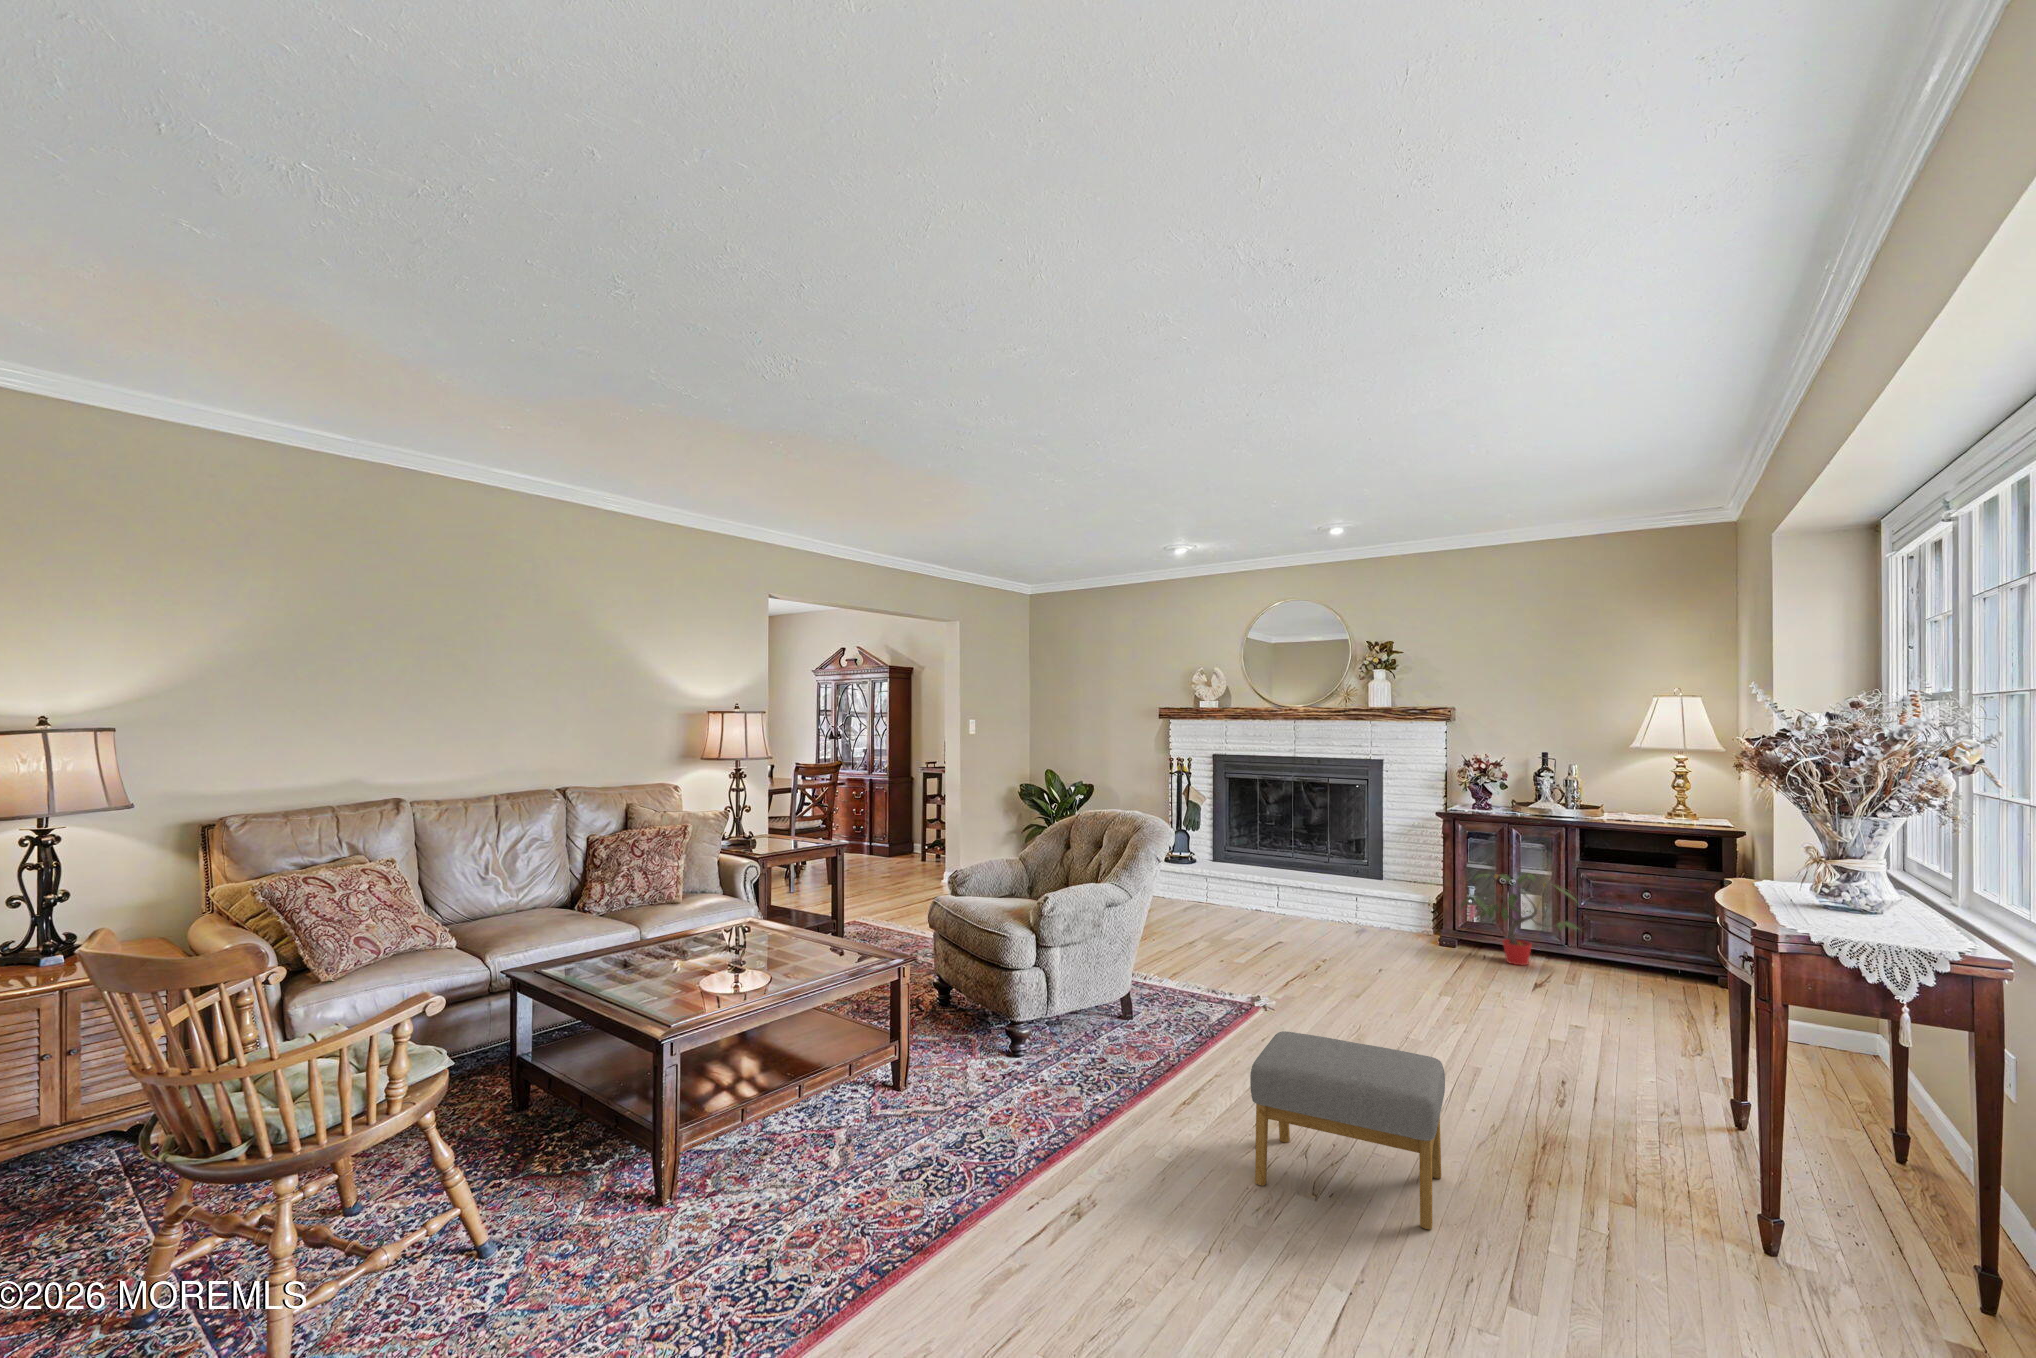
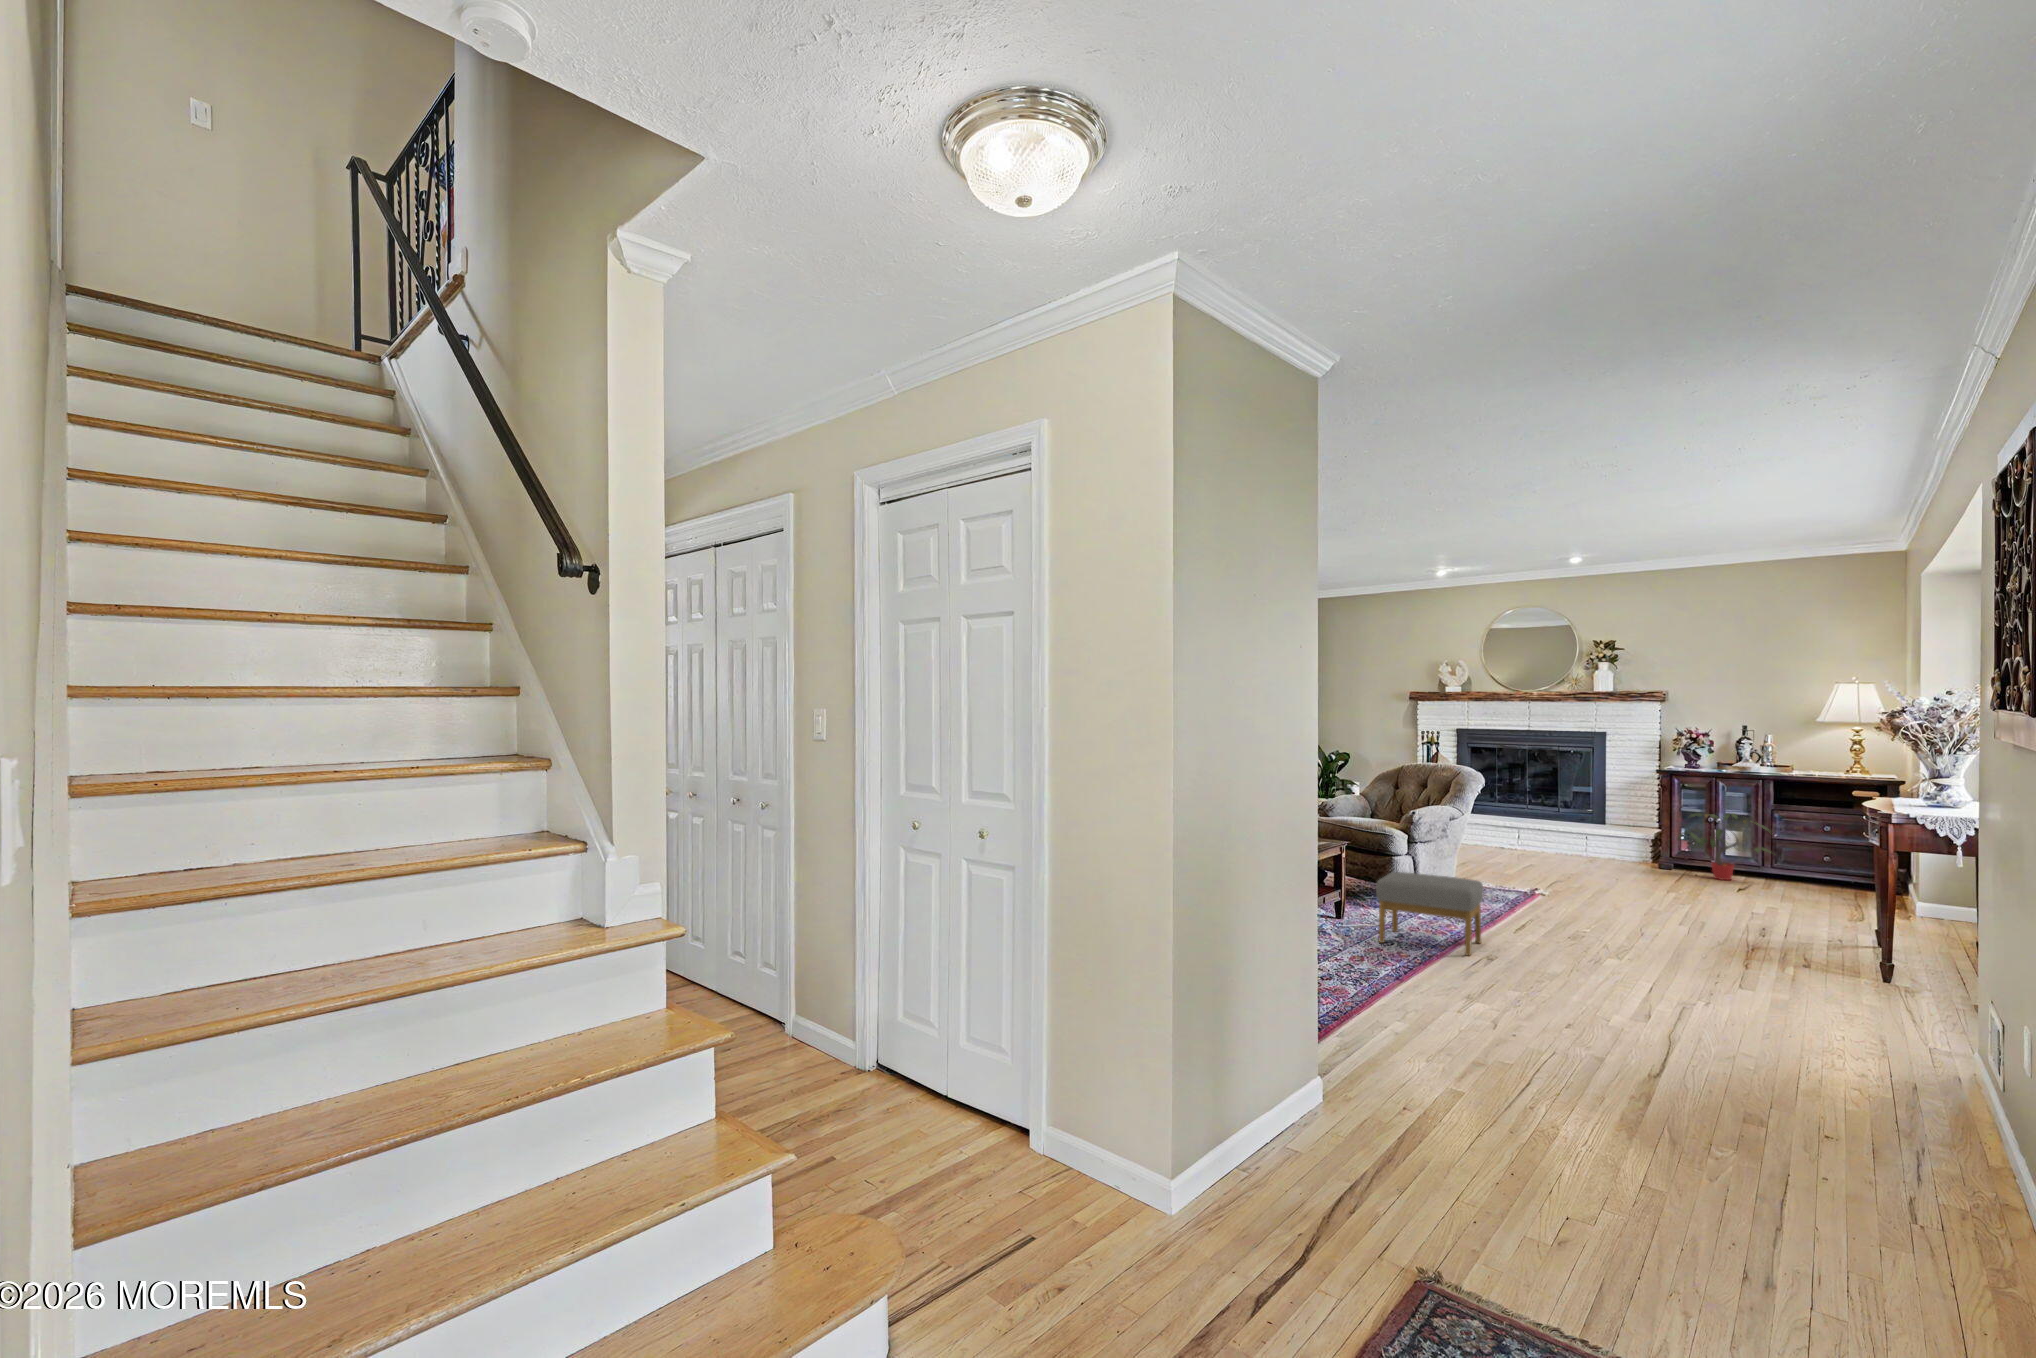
footstool: present [1250,1031,1445,1229] -> present [1376,872,1484,955]

